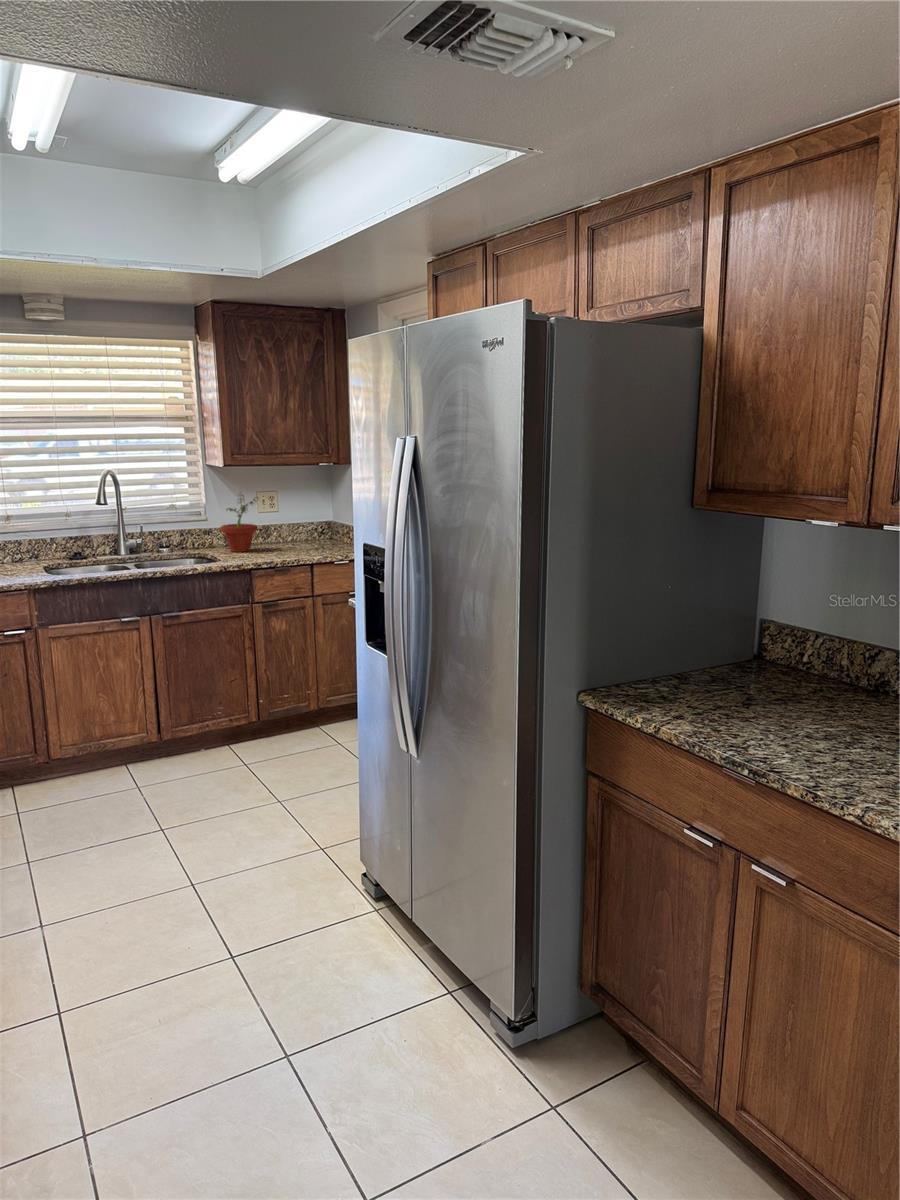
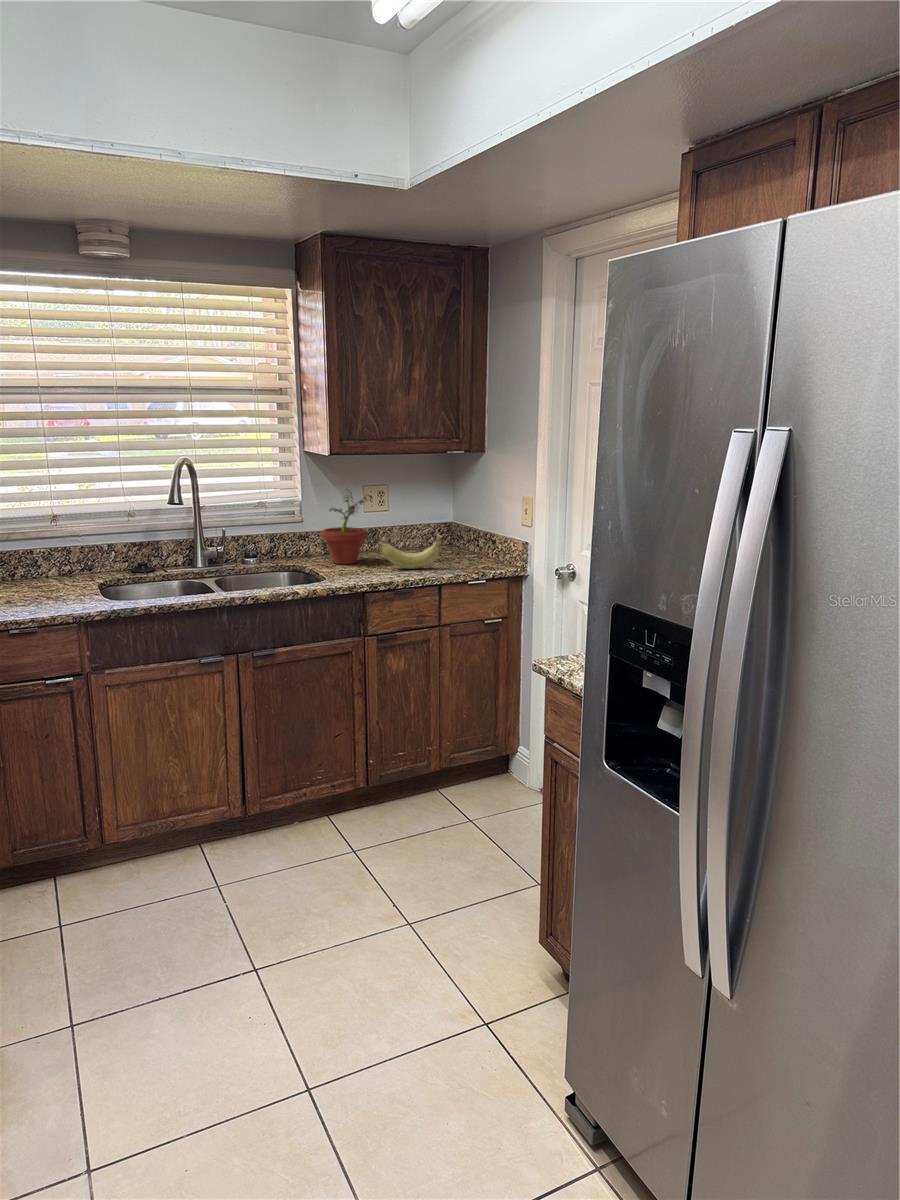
banana: none [266,526,313,553] -> present [381,535,443,569]

